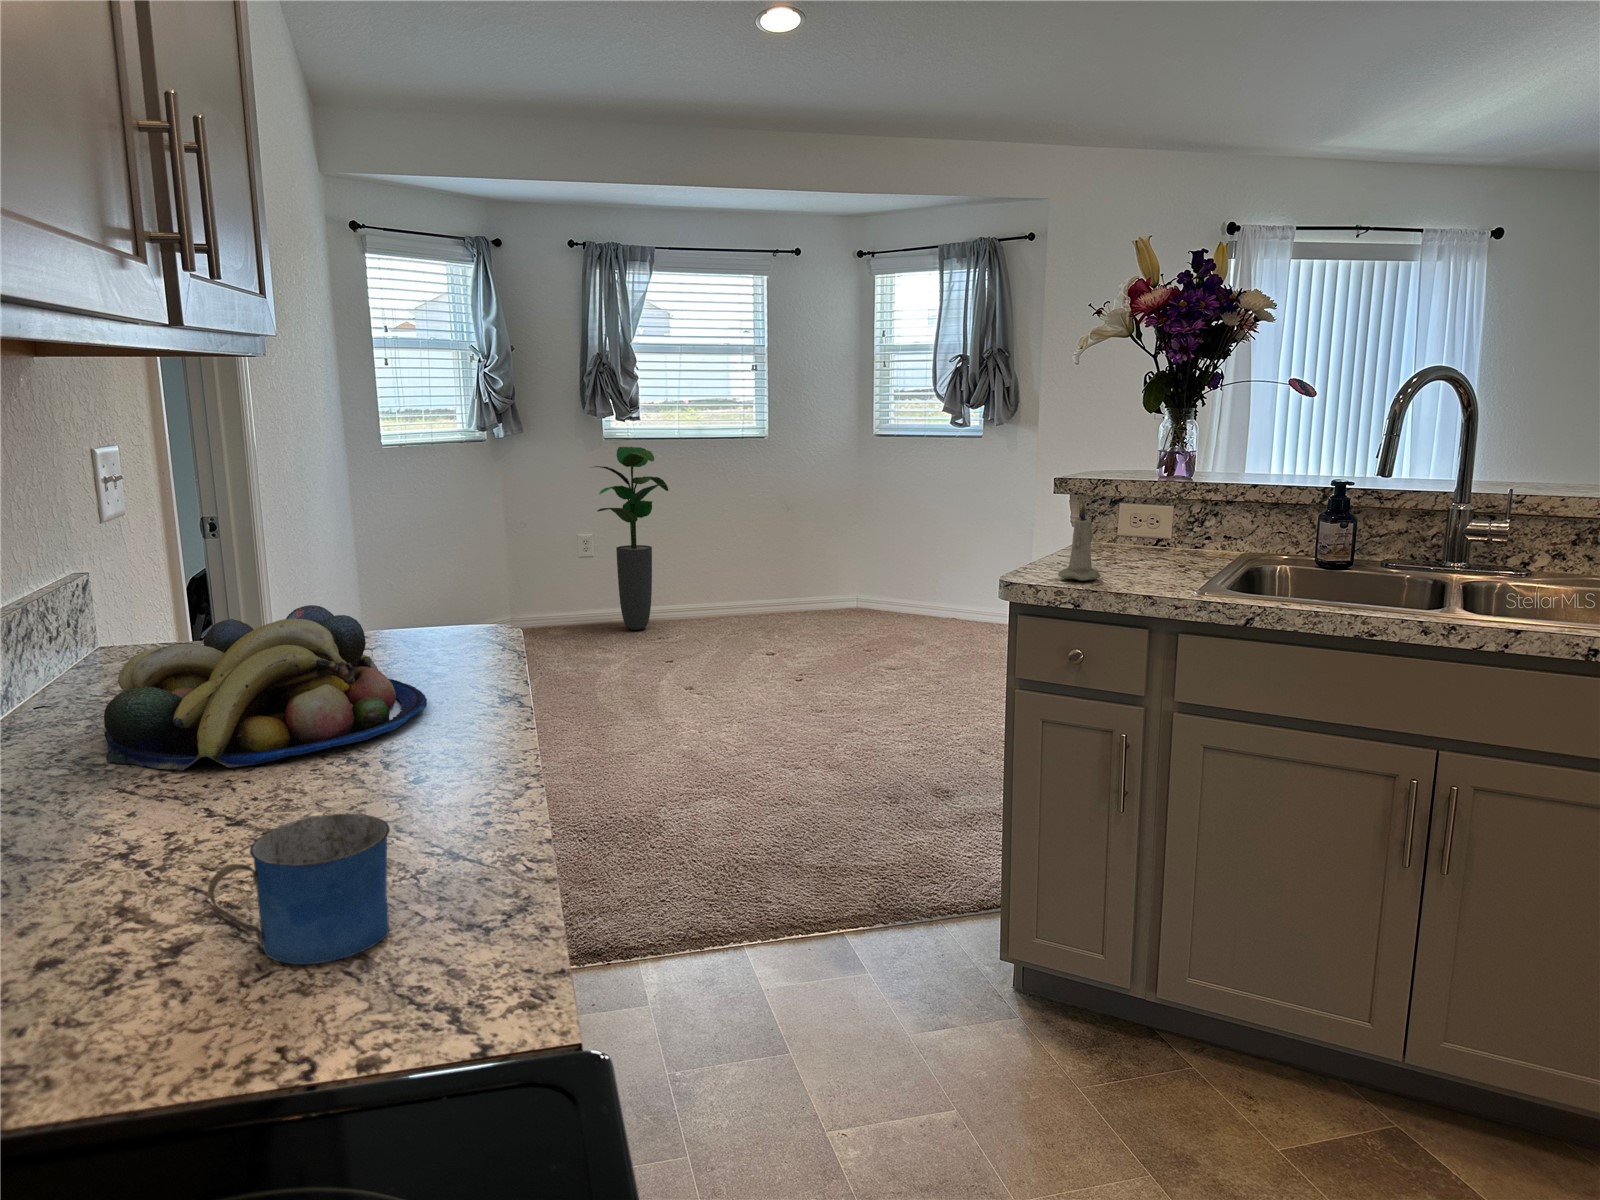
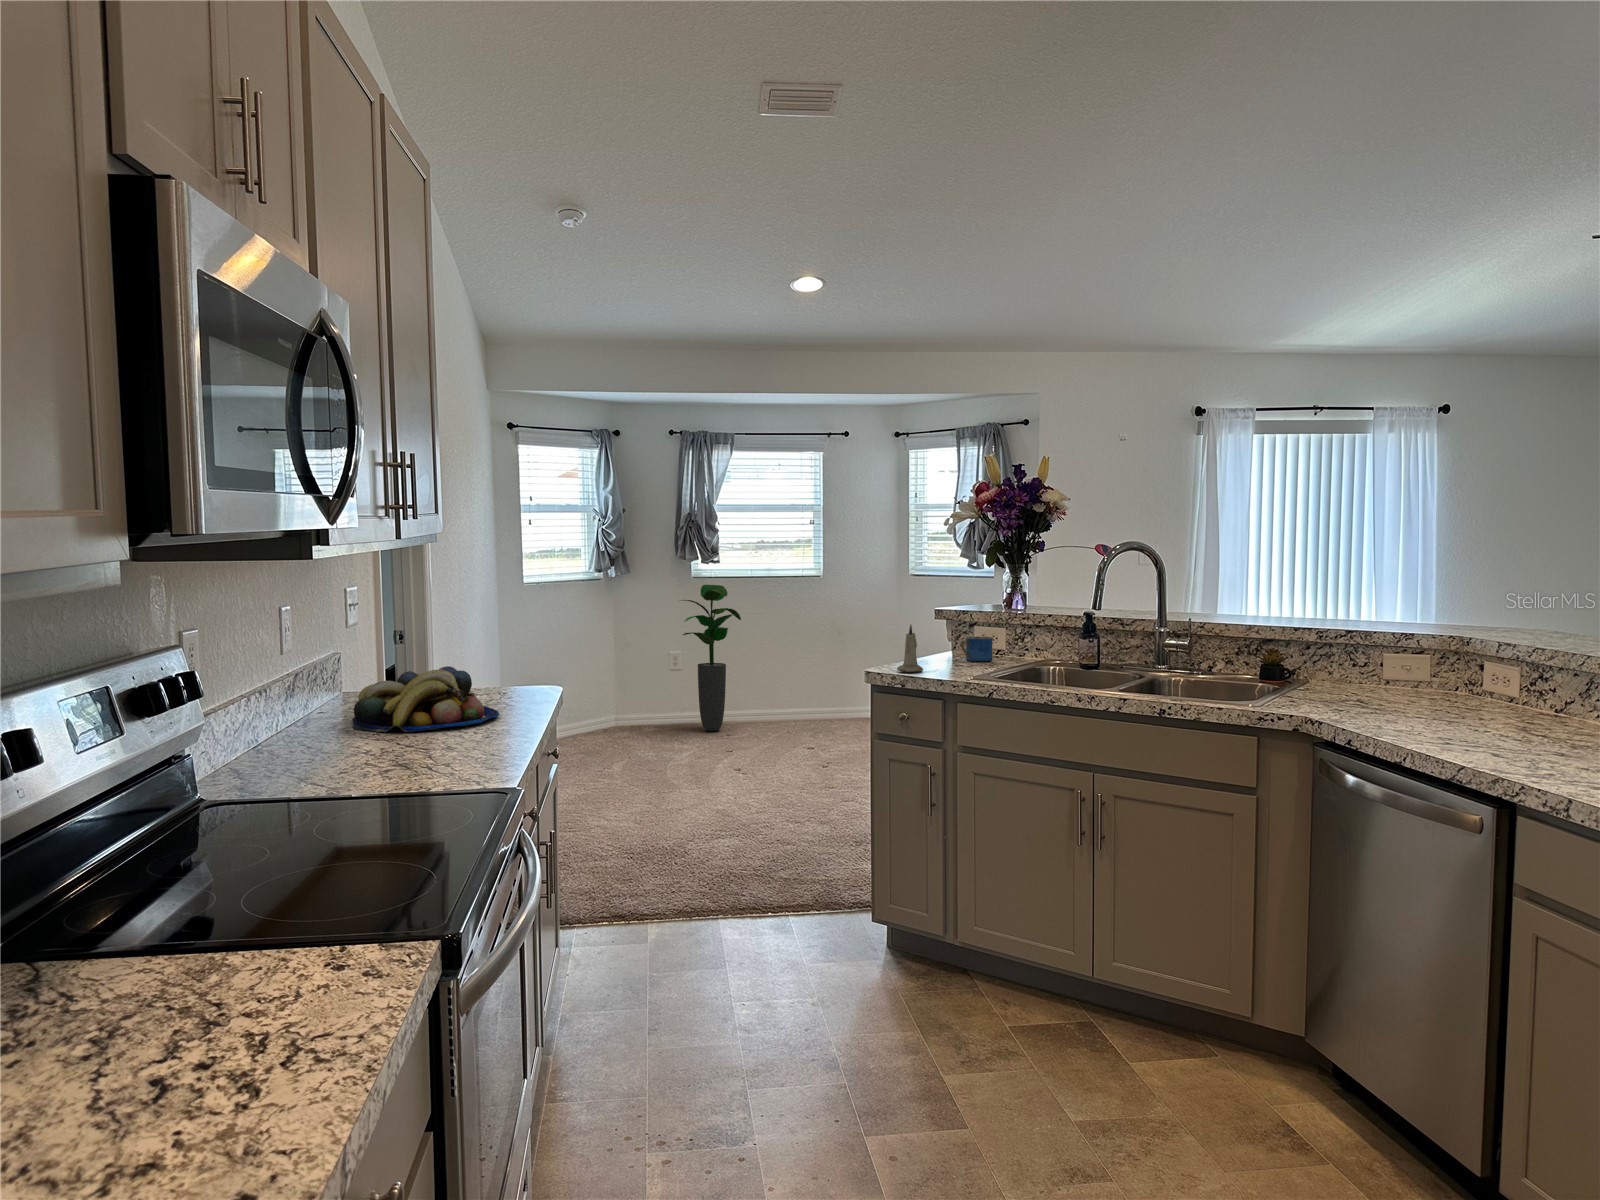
mug: present [208,814,390,964] -> present [961,636,993,661]

